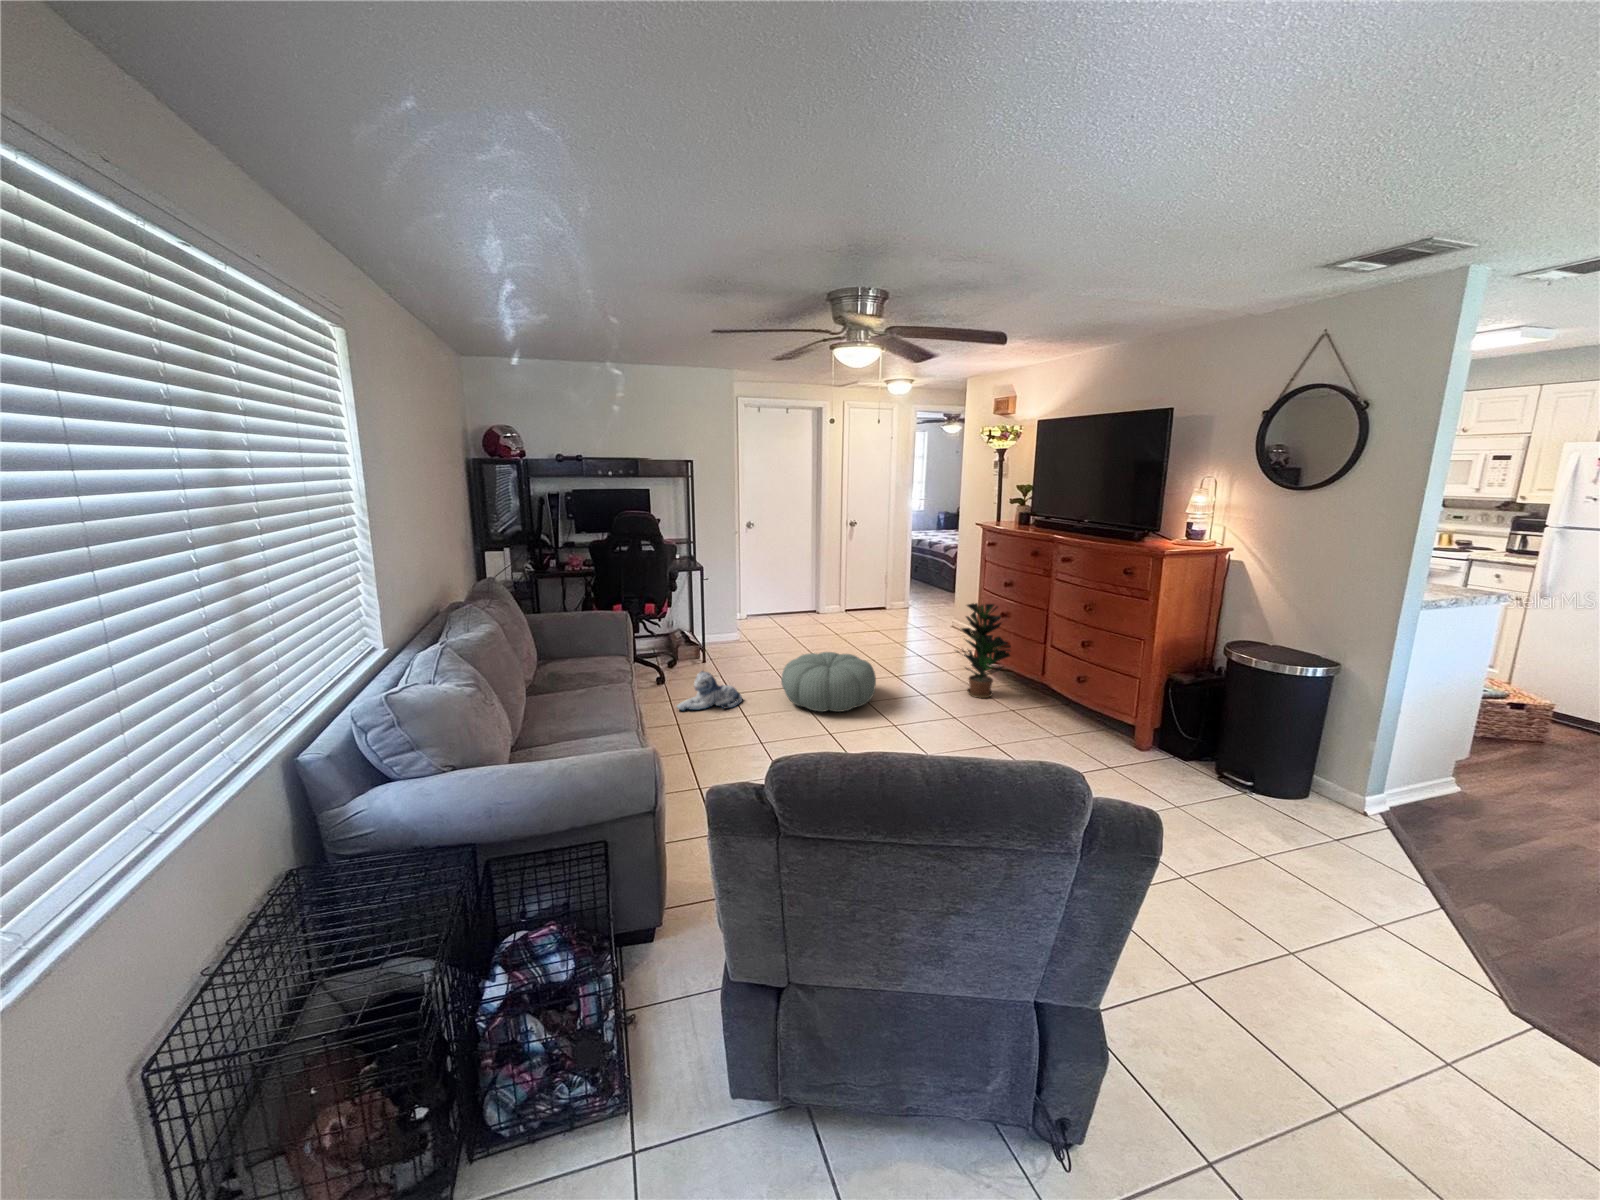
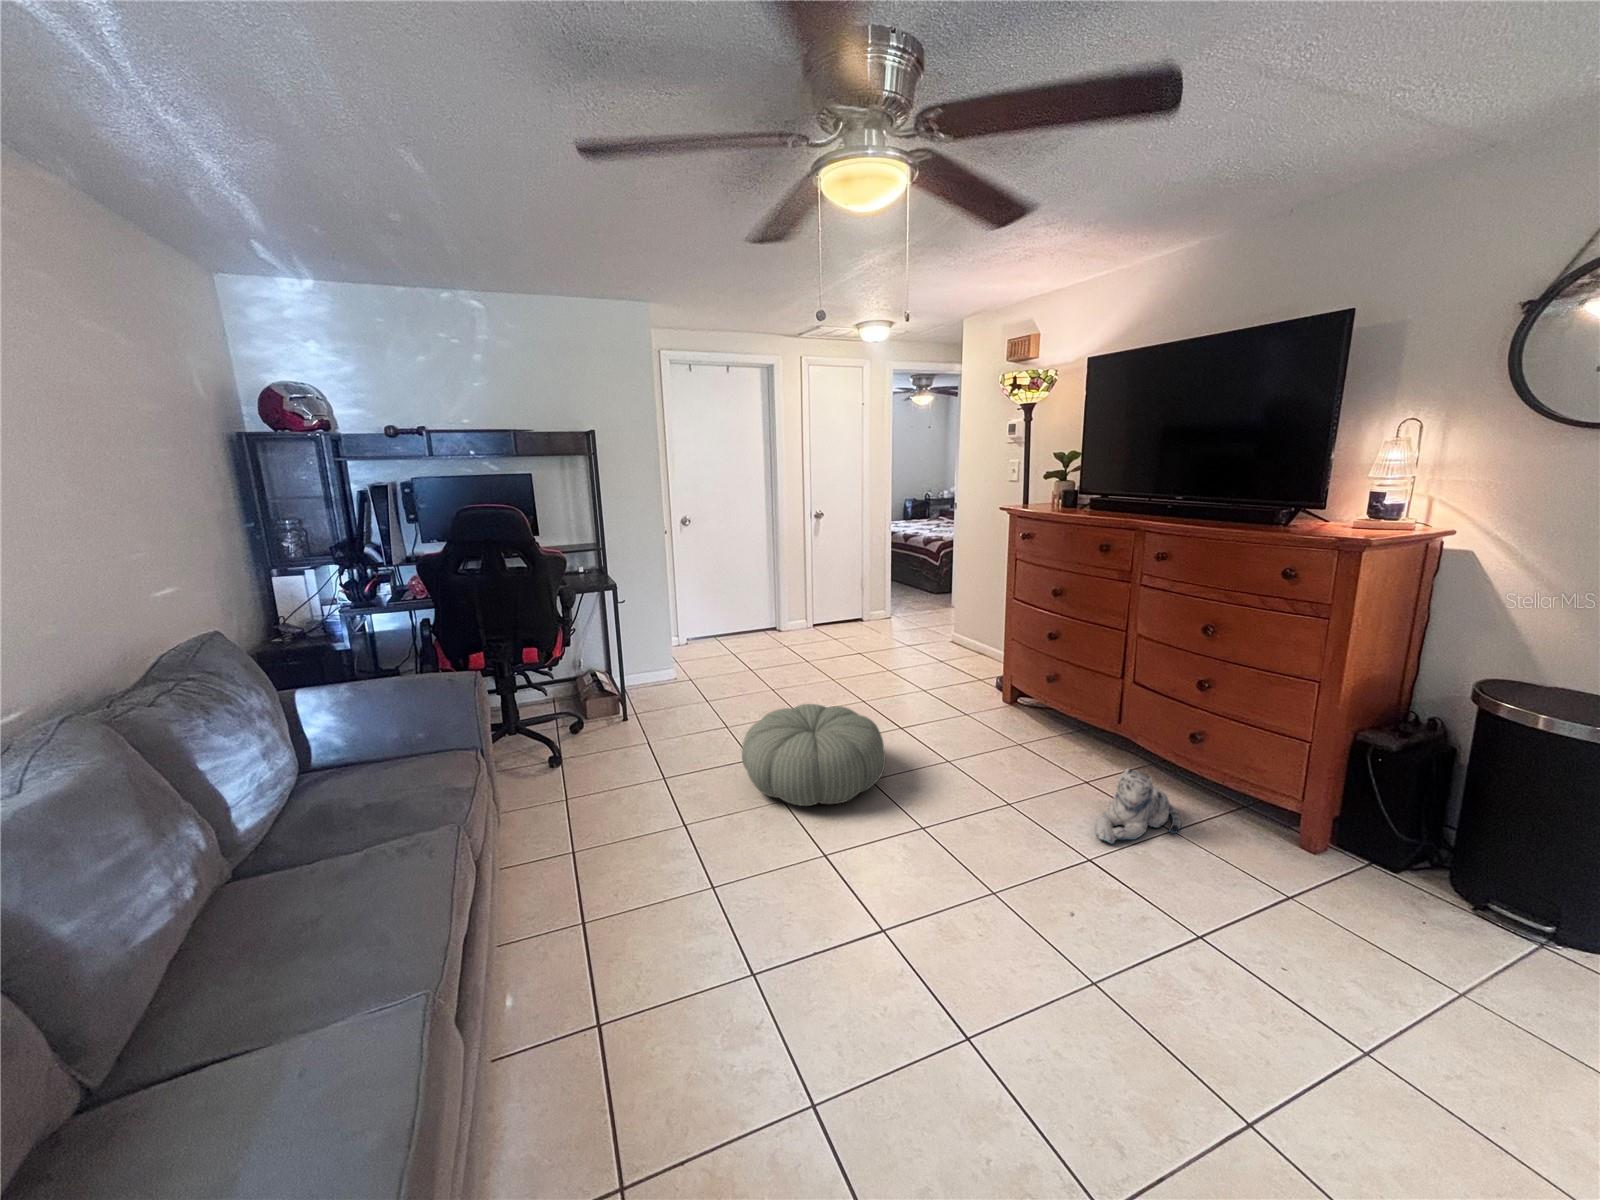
potted plant: present [956,603,1011,698] -> none [988,622,1076,761]
plush toy: present [677,671,743,710] -> present [1096,769,1181,844]

